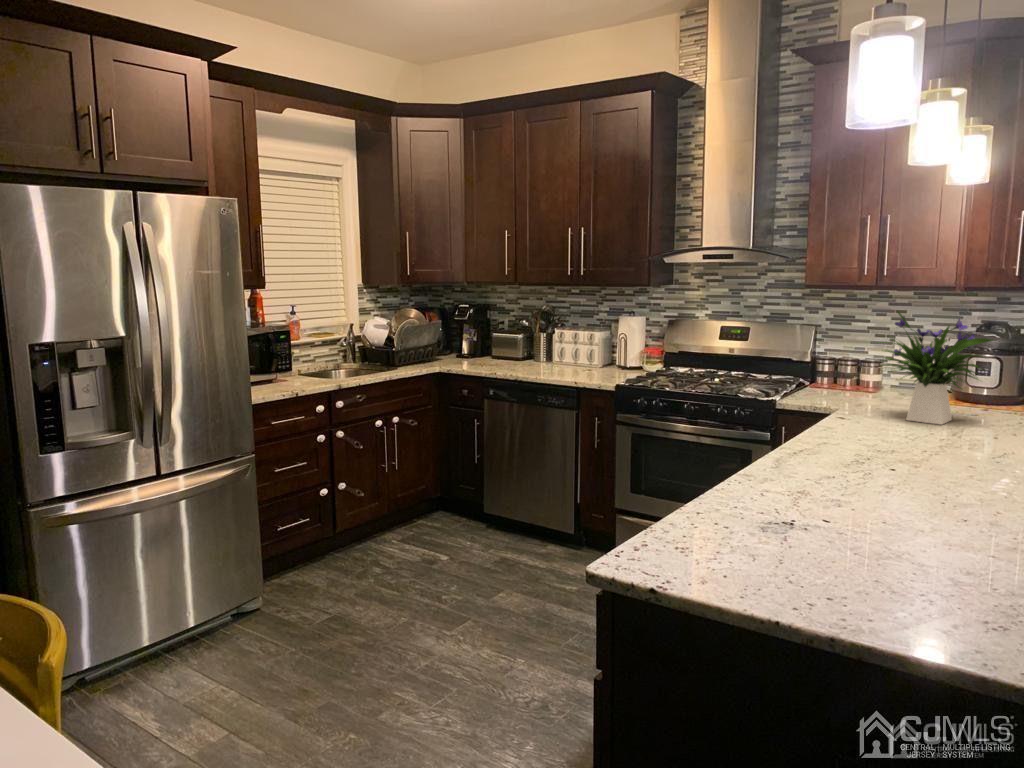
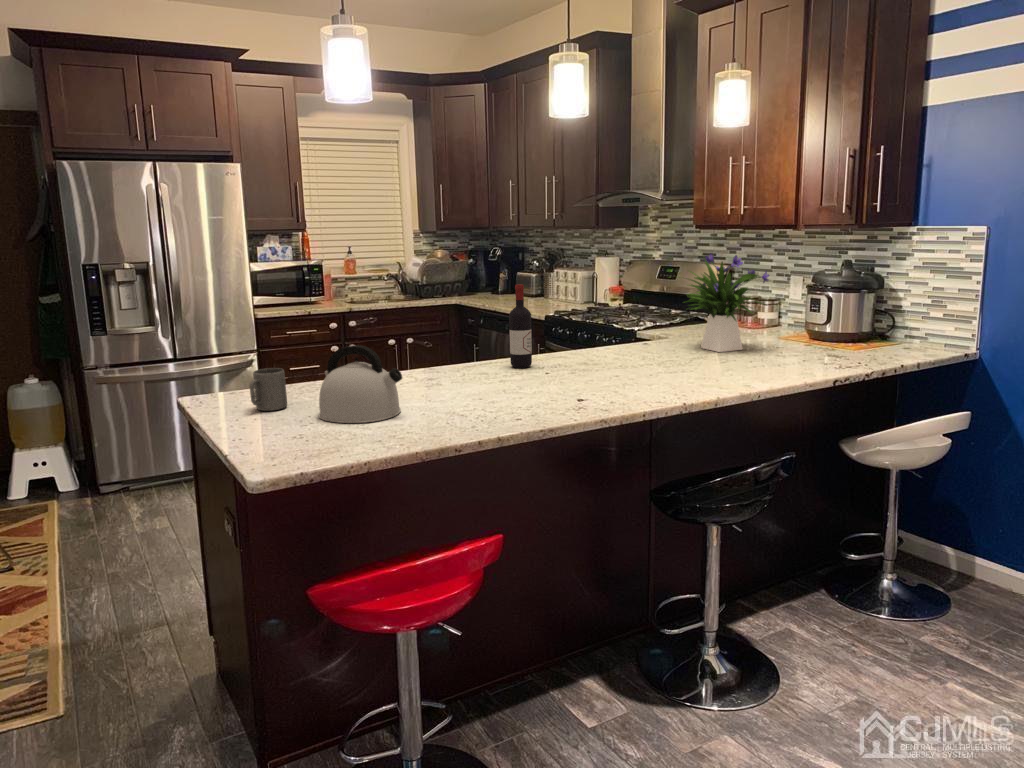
wine bottle: none [799,358,831,463] -> present [509,285,532,368]
kettle: none [810,464,954,590] -> present [319,345,402,423]
mug: none [698,506,750,580] -> present [250,368,287,411]

